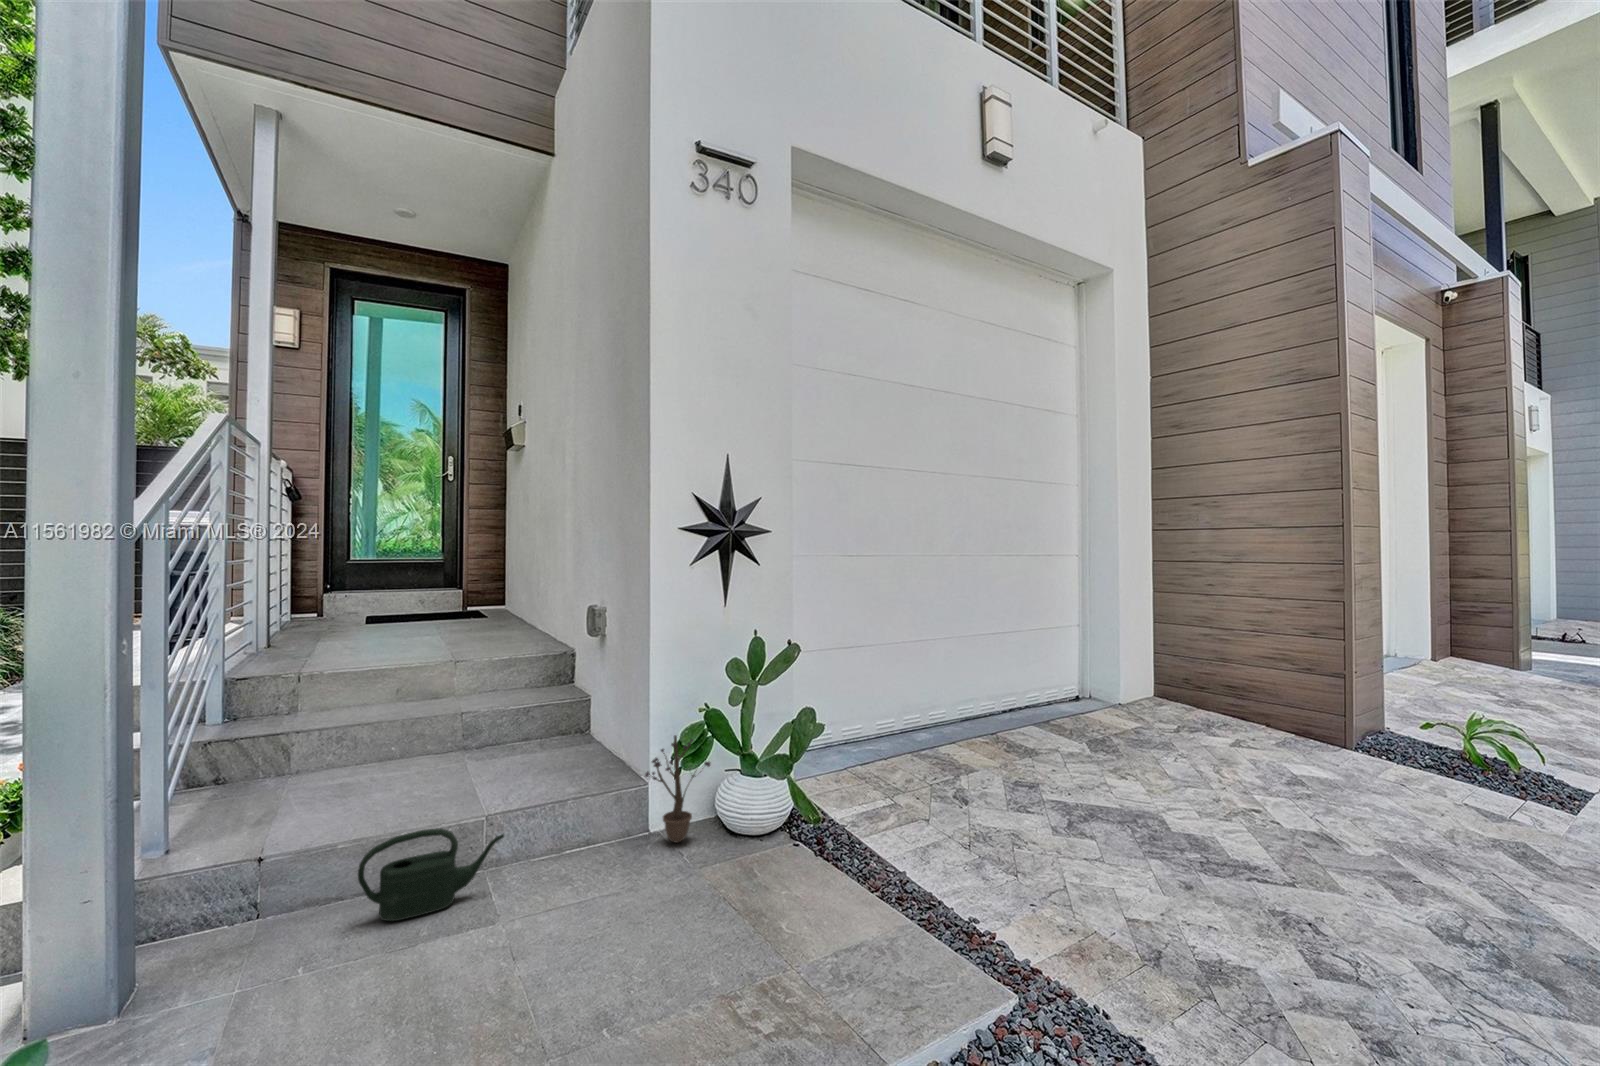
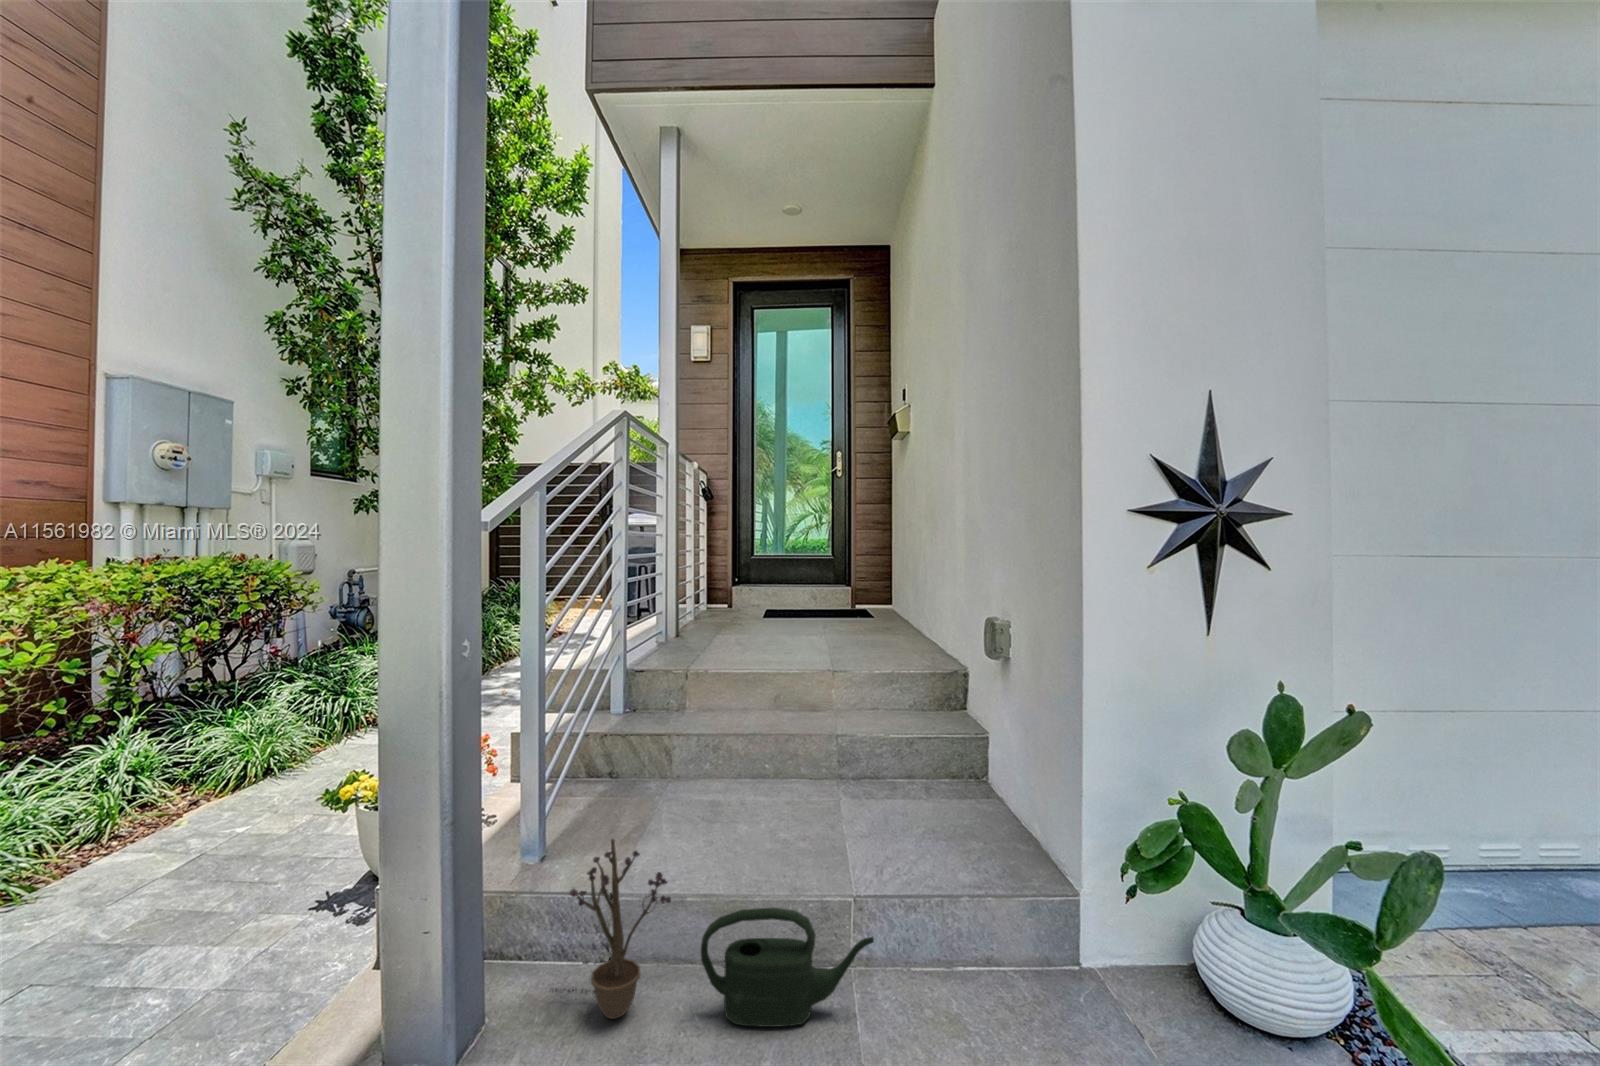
decorative plant: present [630,735,710,843] -> present [550,839,671,1019]

